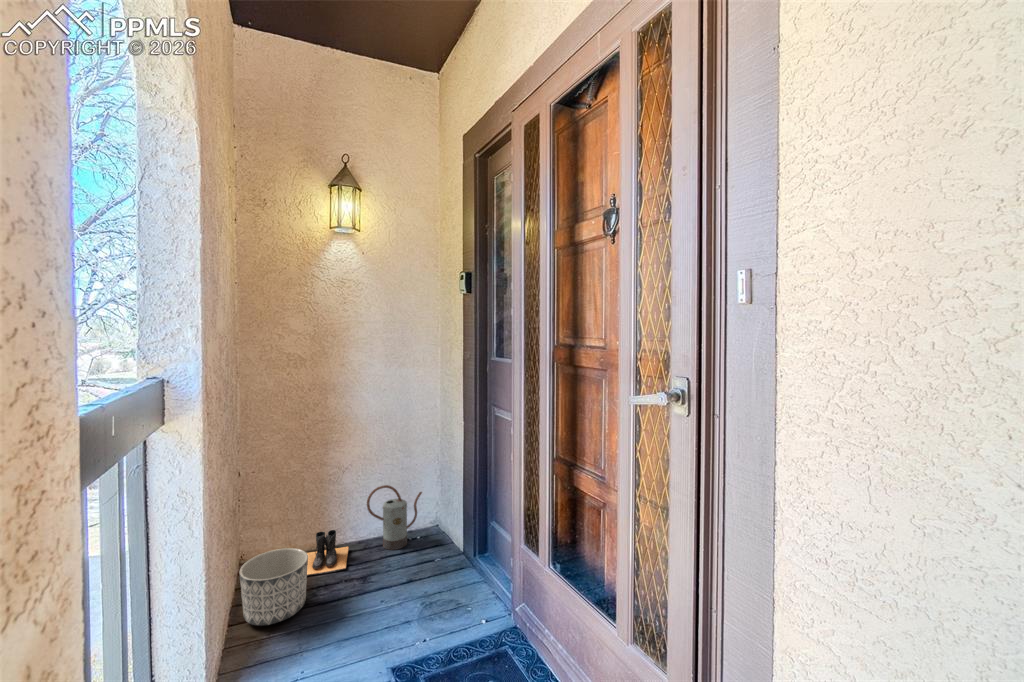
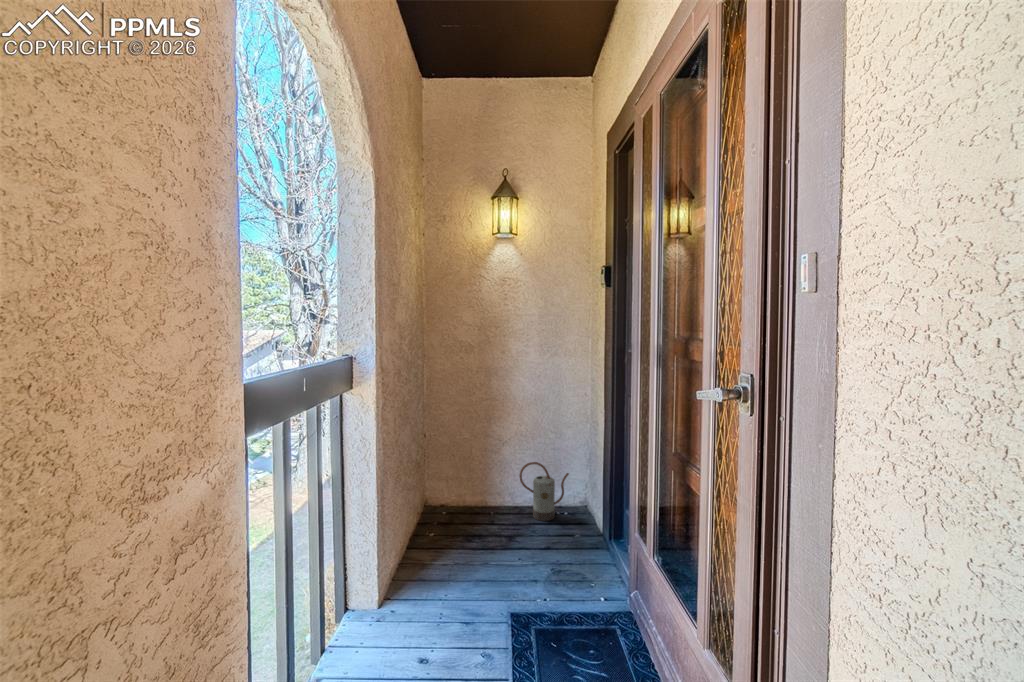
boots: present [307,530,349,576] -> none [462,493,505,527]
planter: present [240,548,308,626] -> none [416,499,464,554]

